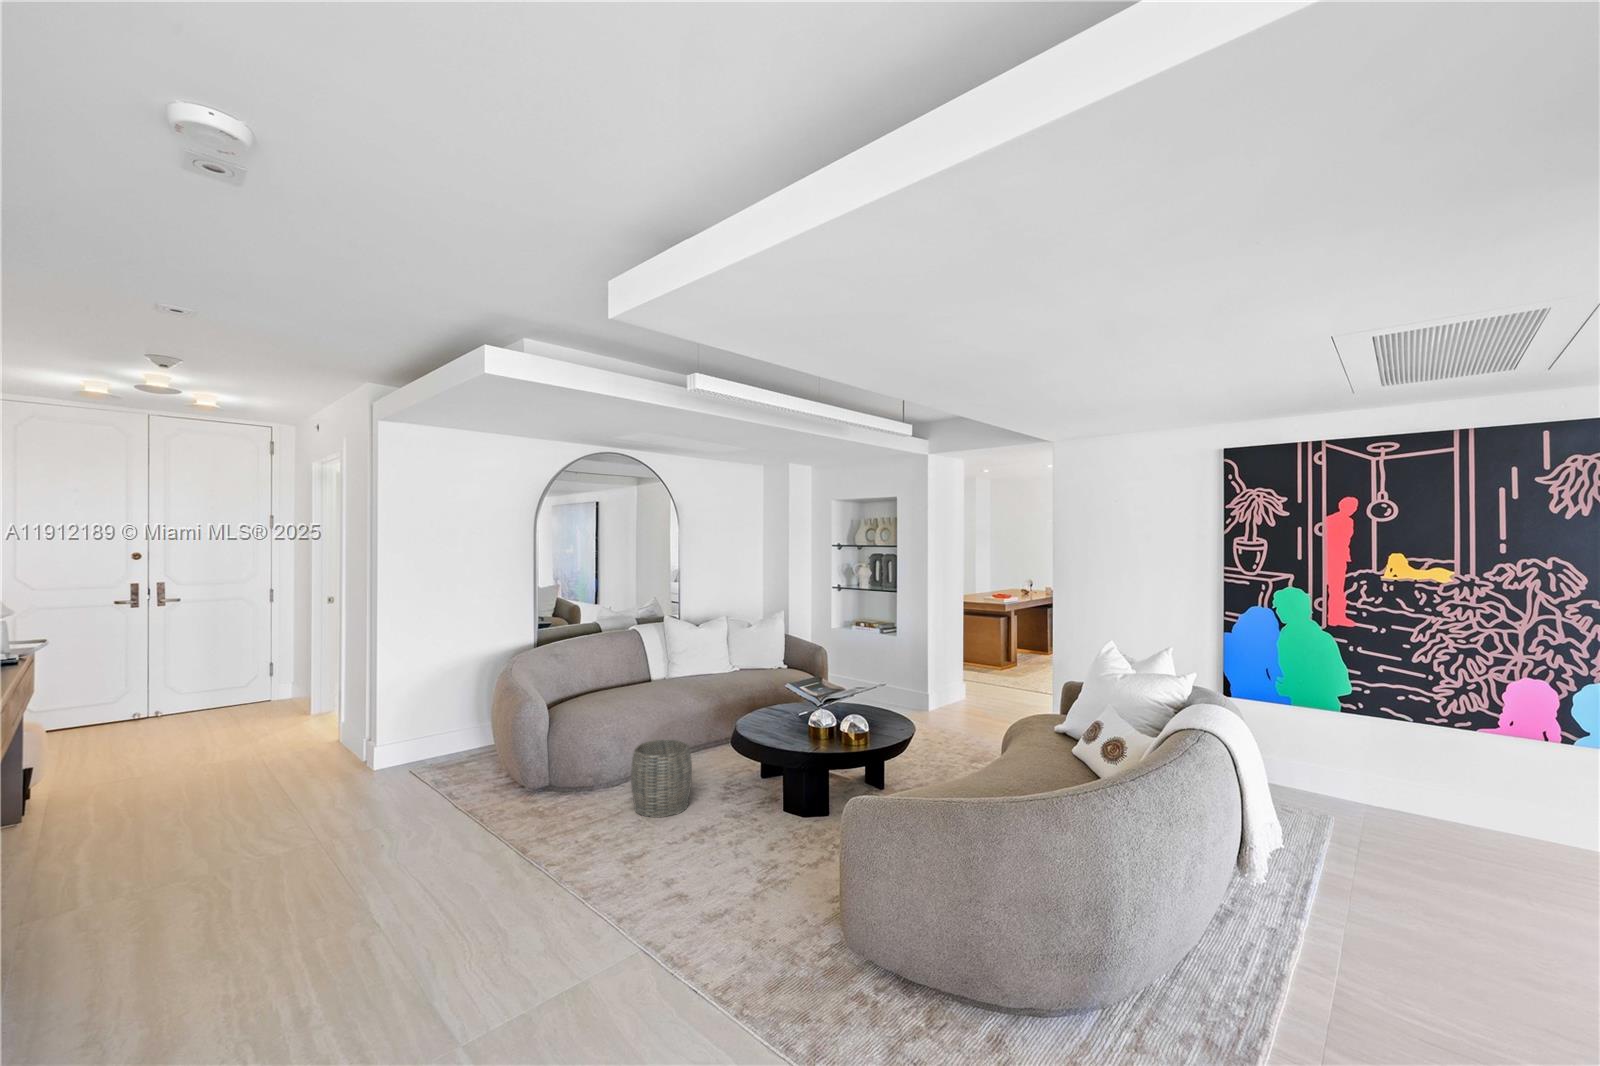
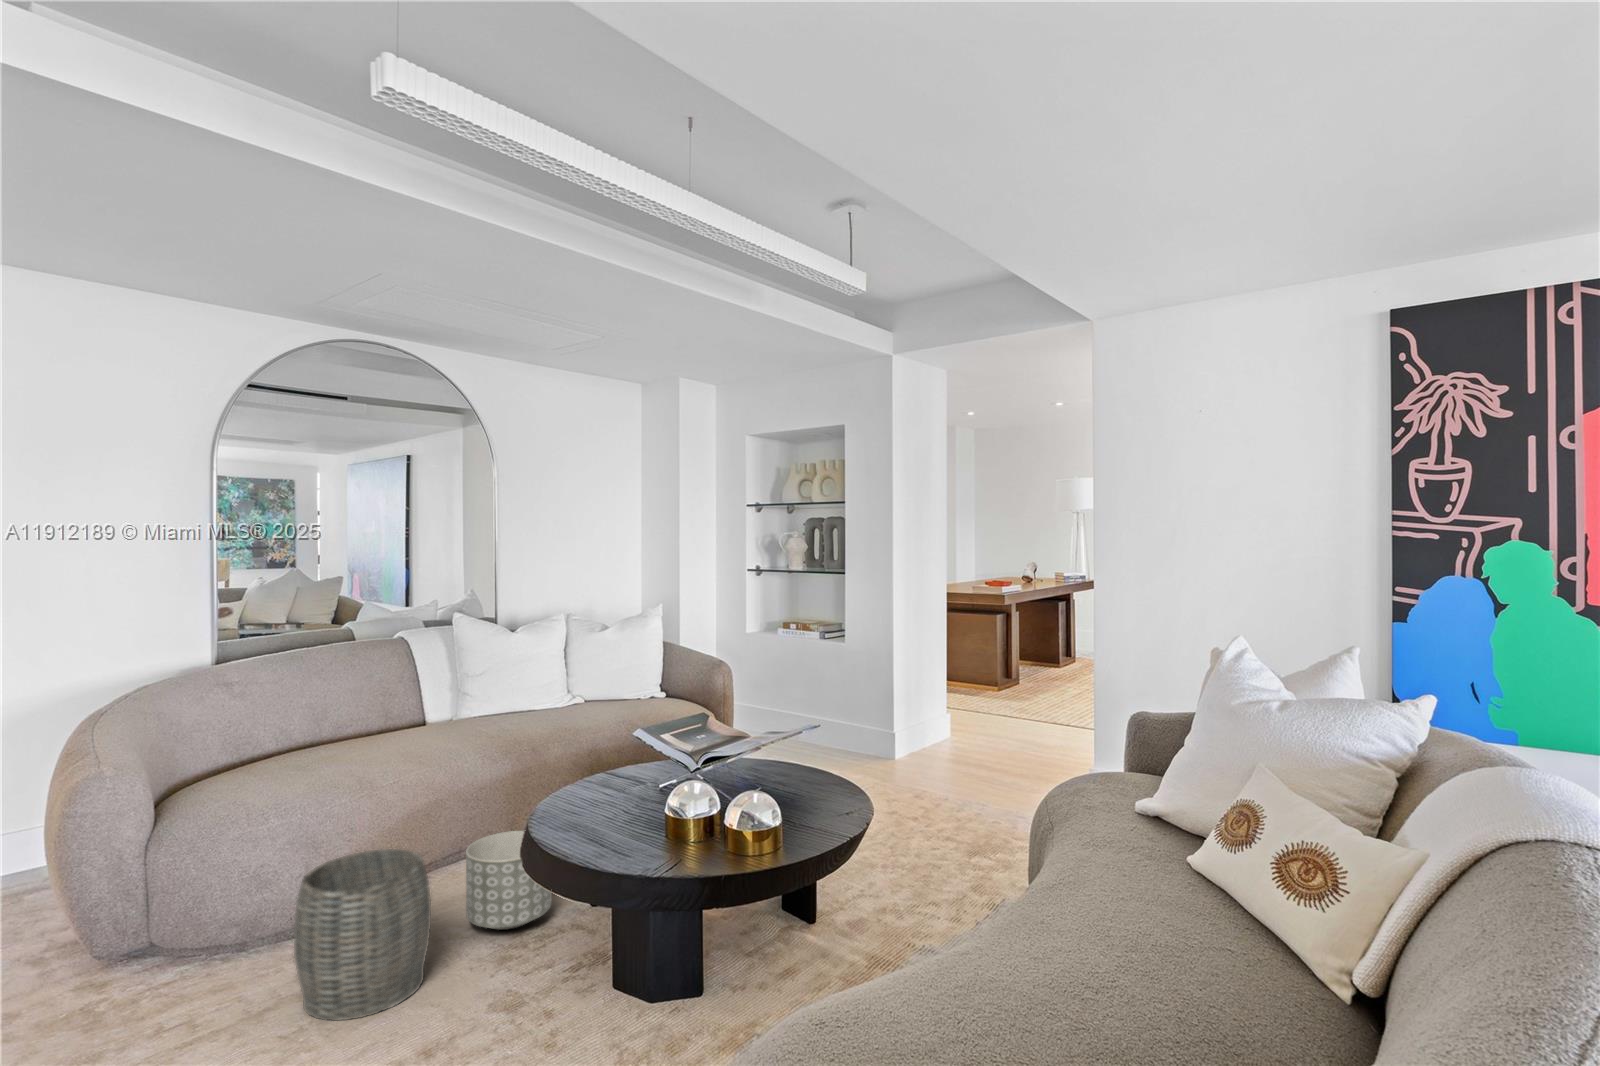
planter: none [700,736,742,786] -> present [466,831,551,930]

